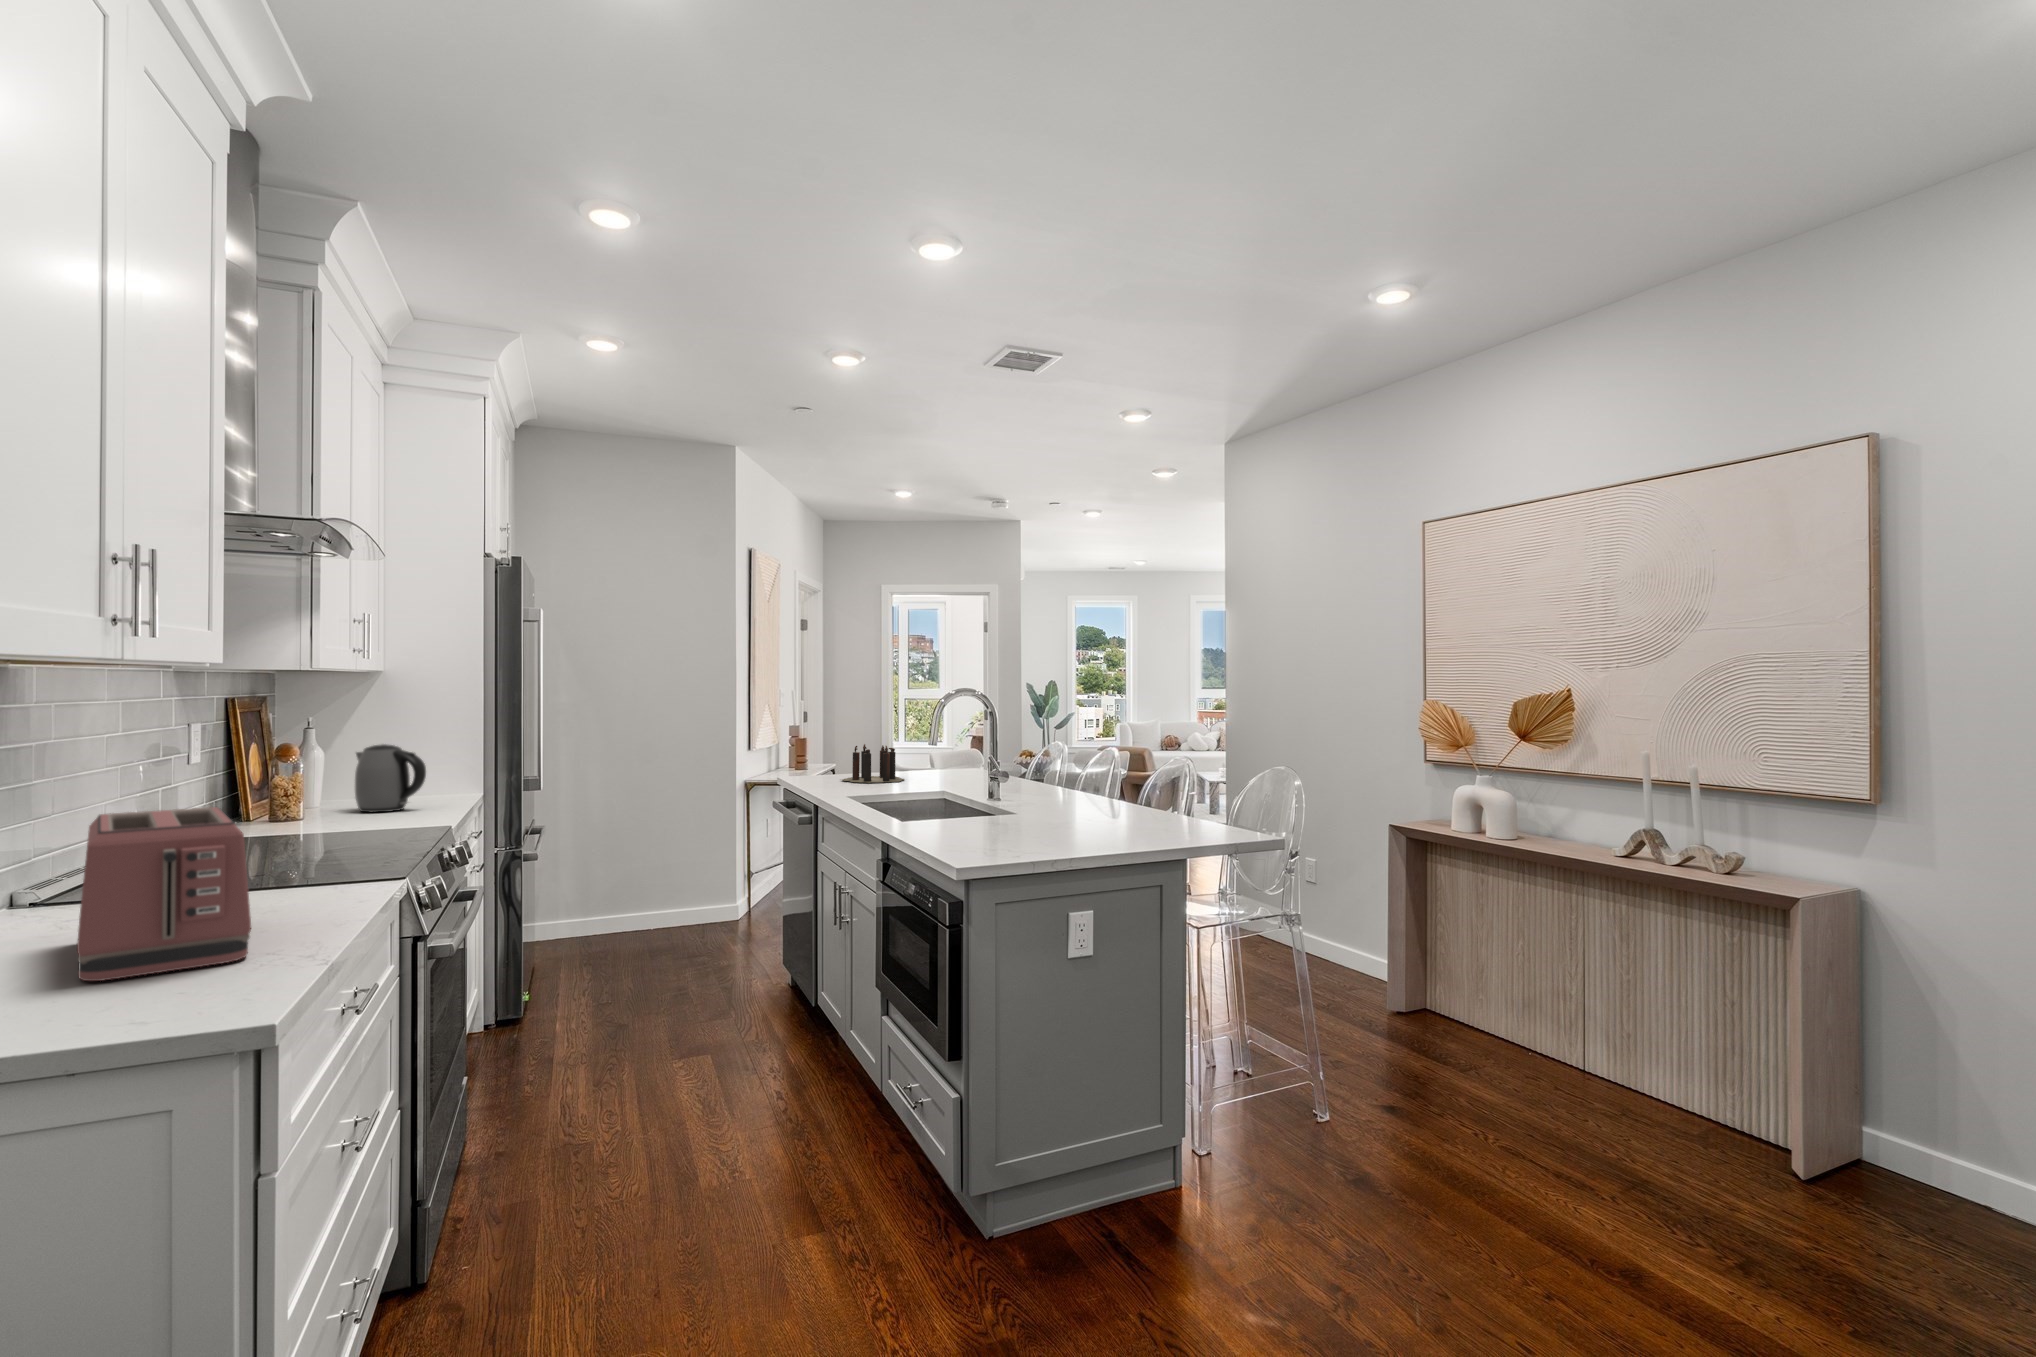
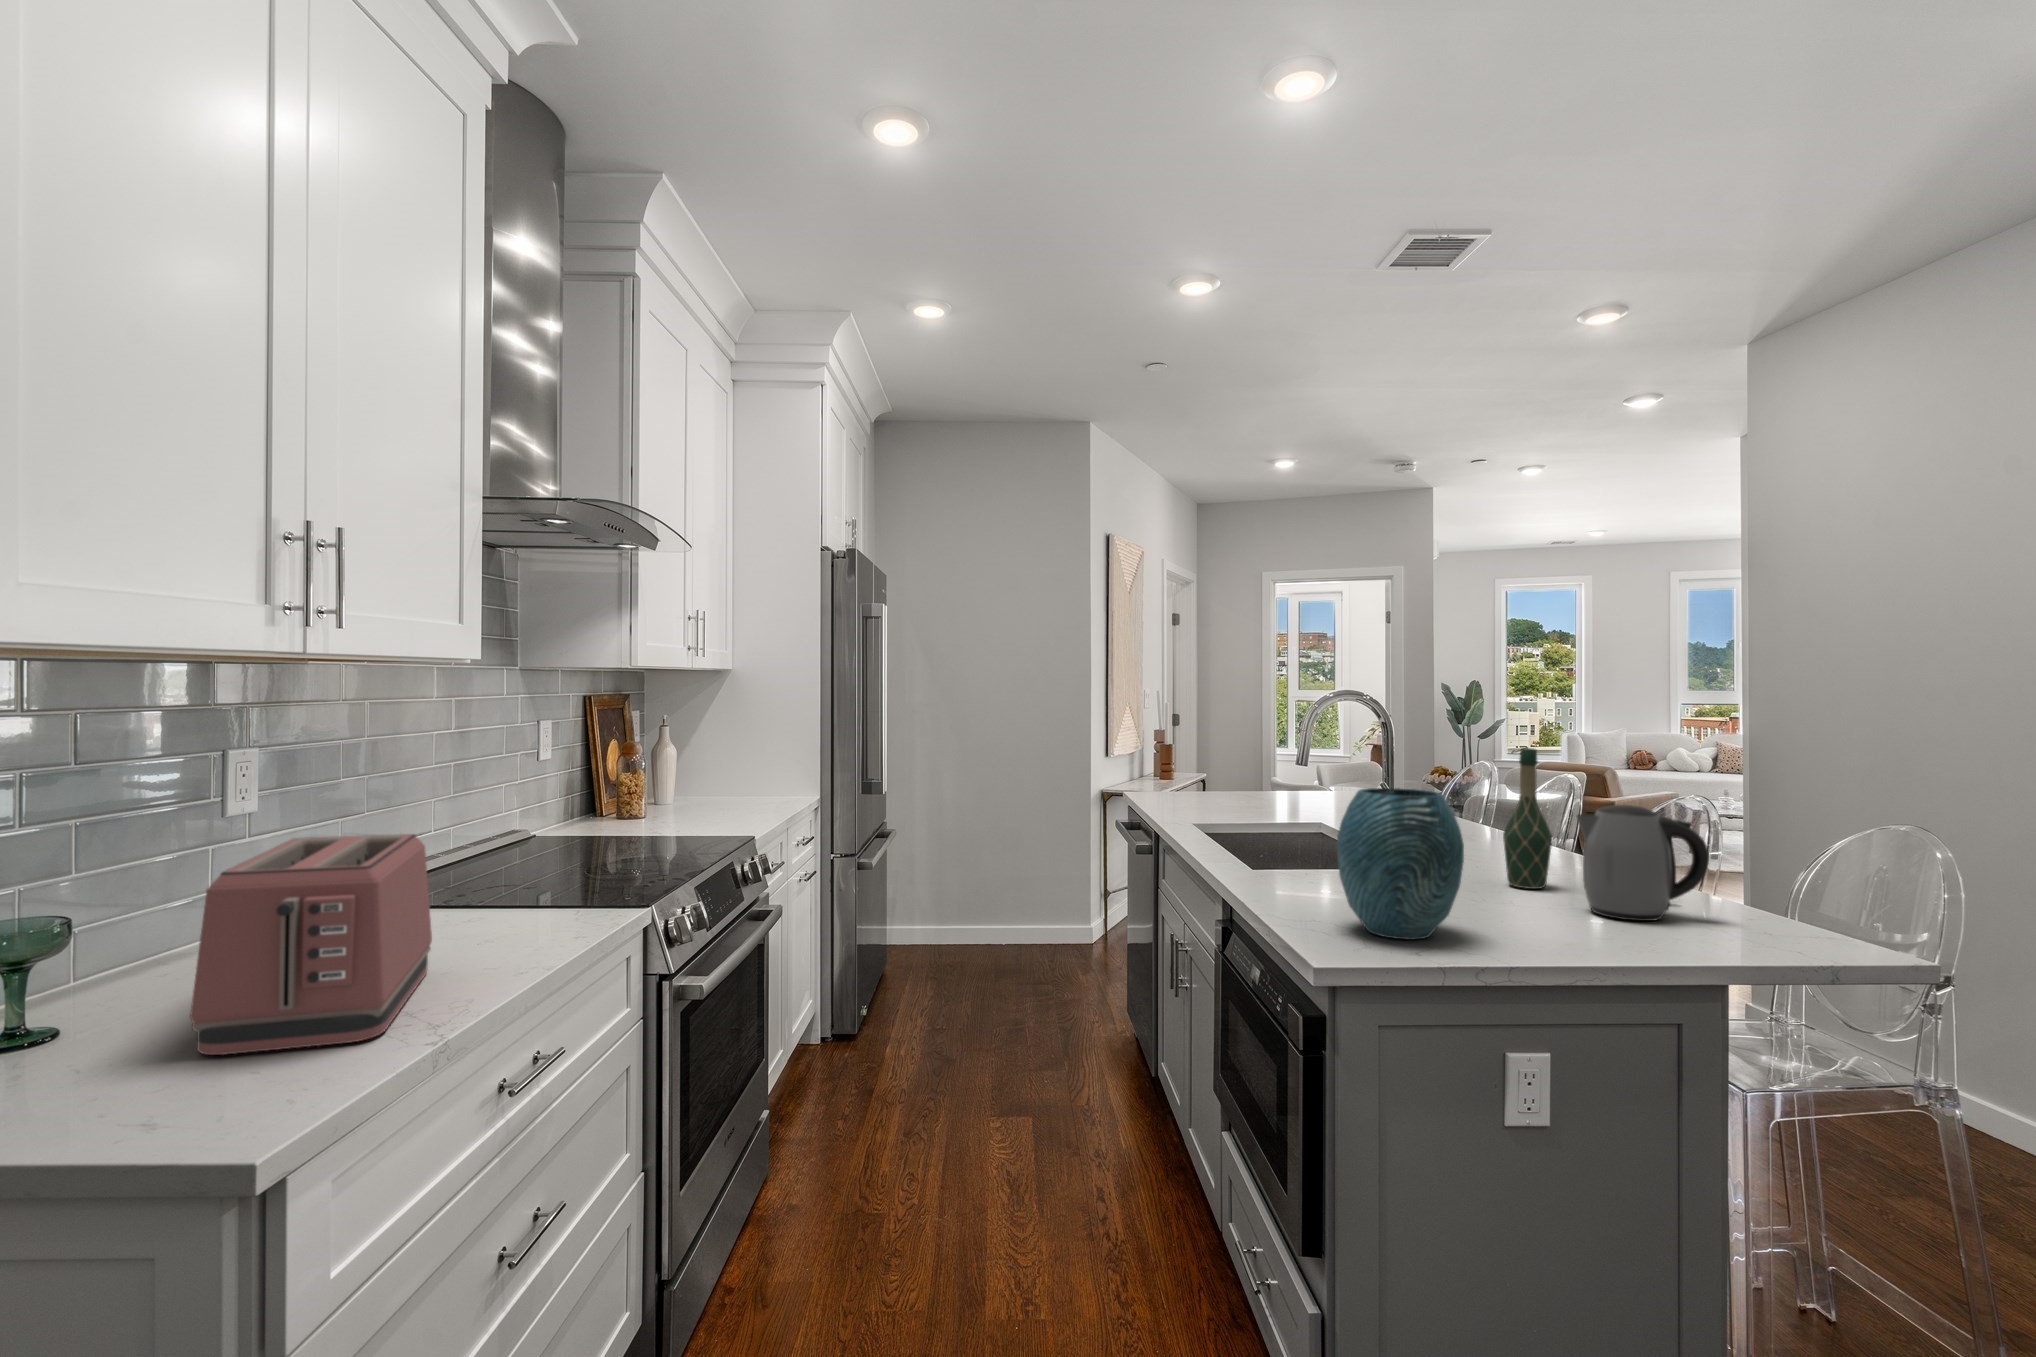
wine bottle: none [1070,720,1100,817] -> present [1503,748,1552,889]
kettle: present [355,744,426,813] -> present [1576,805,1709,921]
candle: present [842,744,904,783] -> none [1199,759,1300,808]
vase: none [962,747,1044,848] -> present [1337,788,1464,940]

